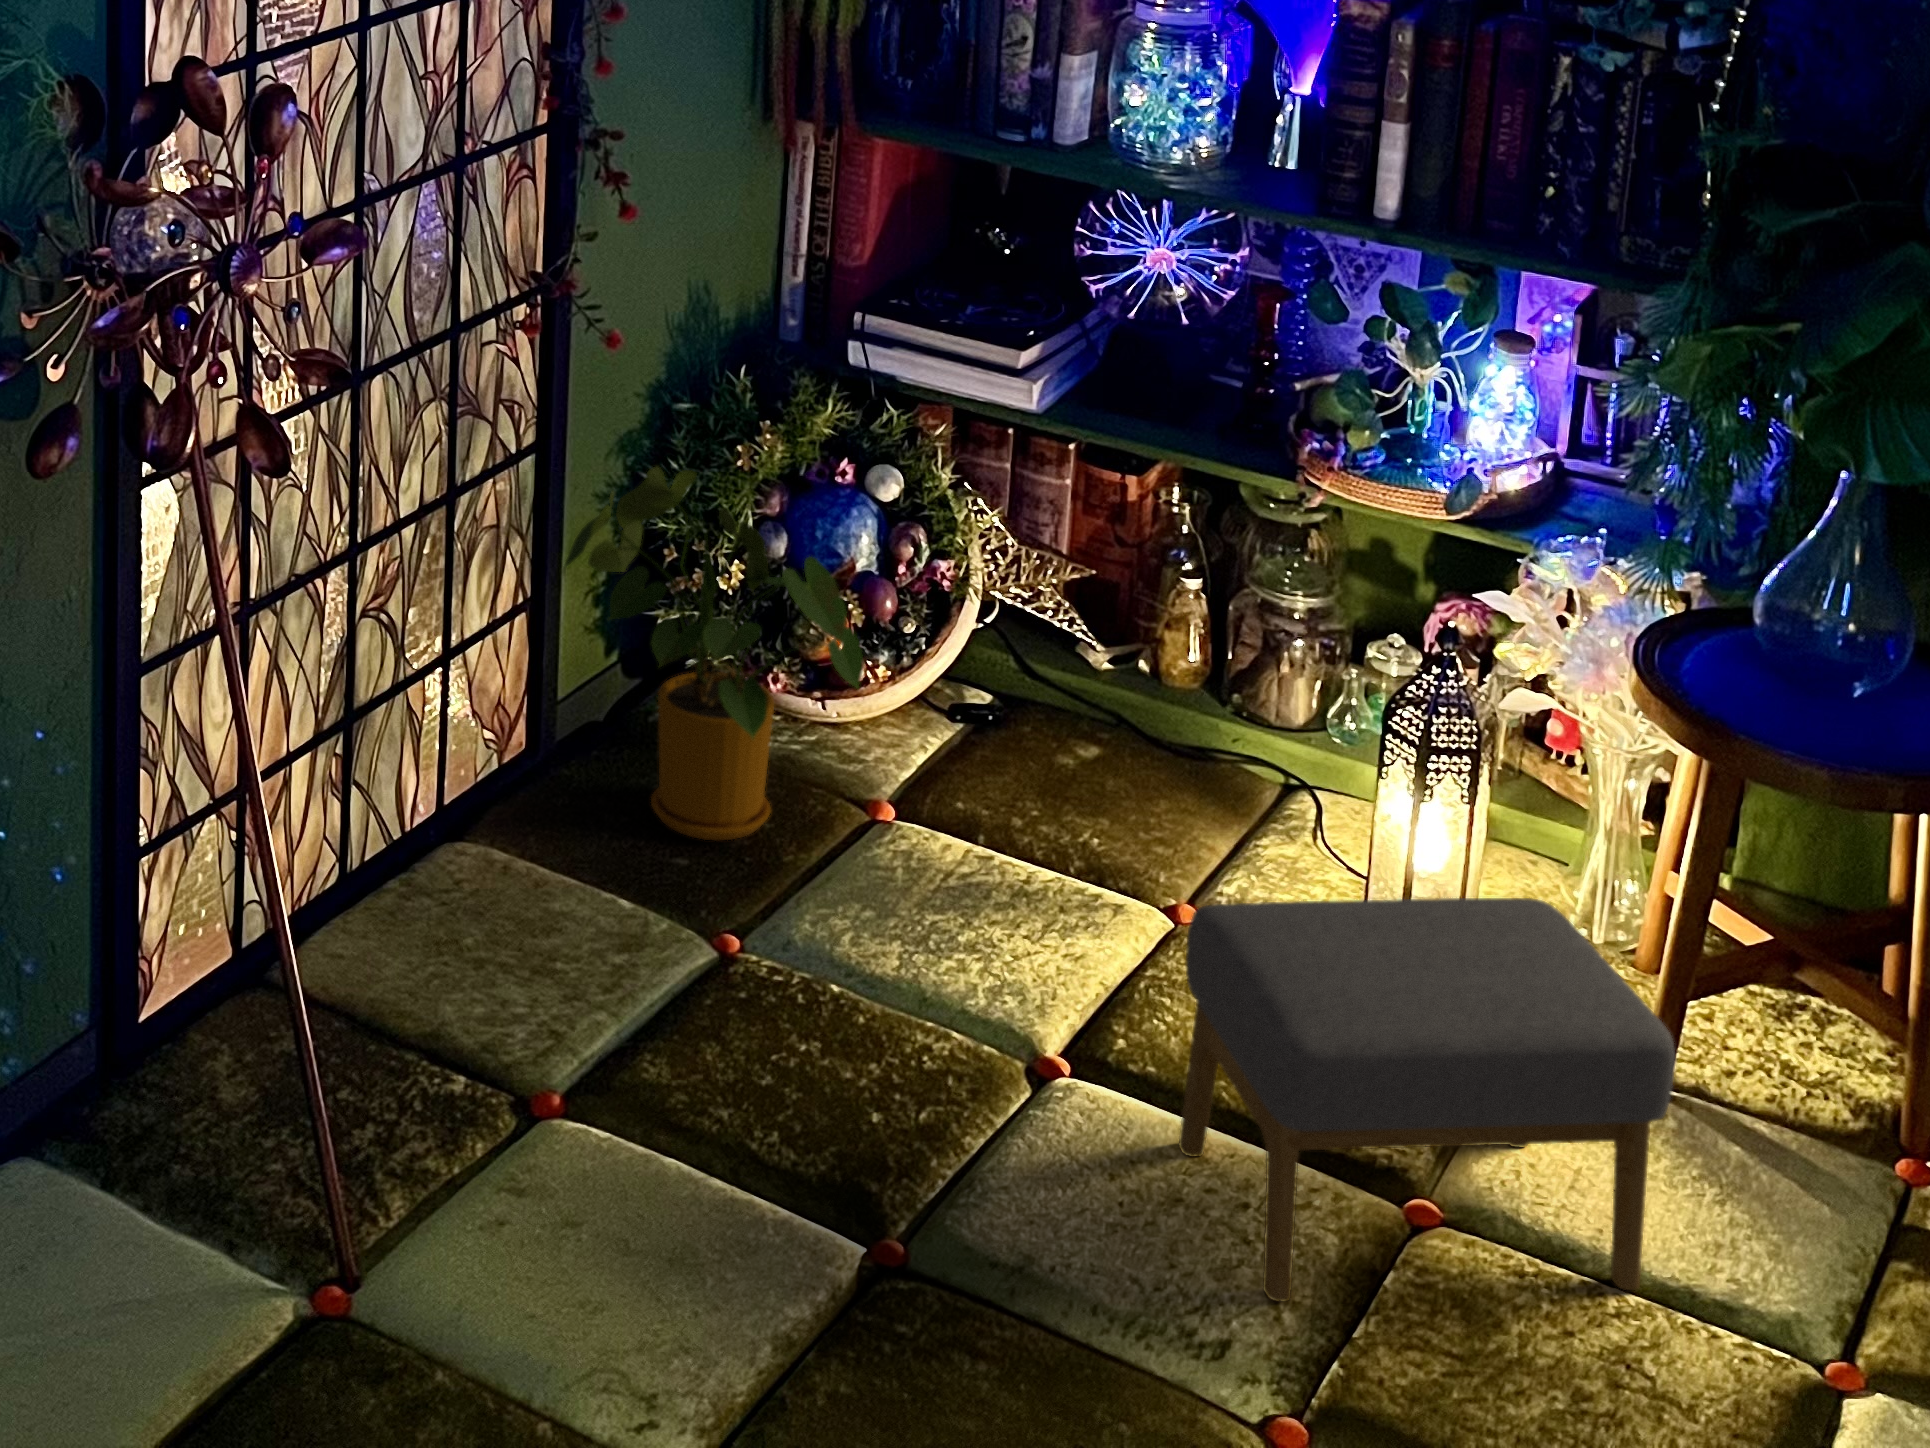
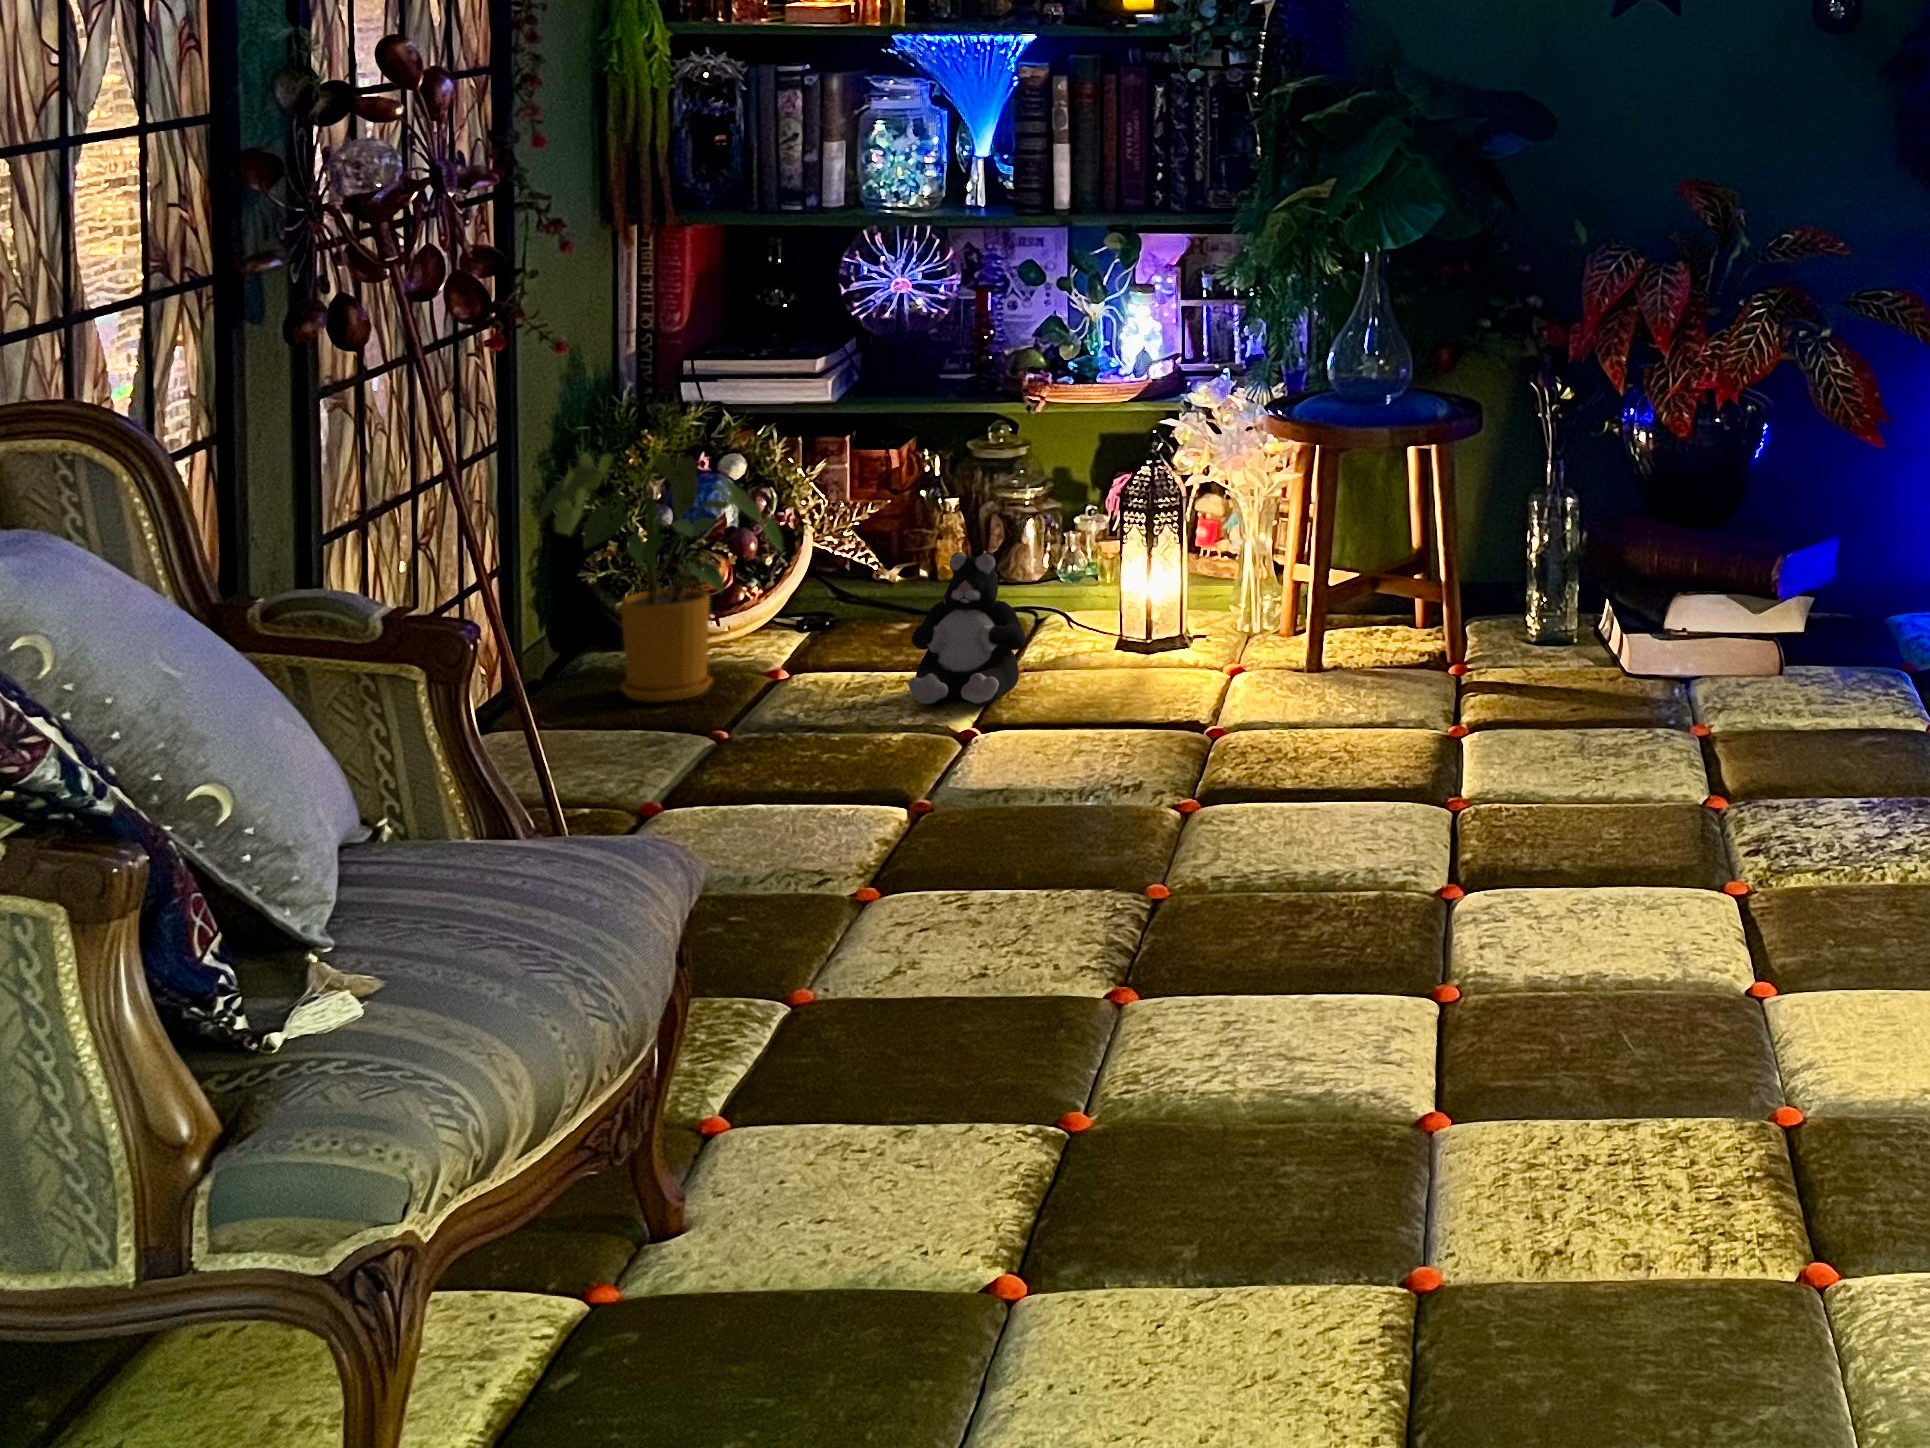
plush toy: none [982,758,1172,1008] -> present [908,552,1026,705]
footstool: present [1179,898,1675,1301] -> none [1072,538,1364,767]

